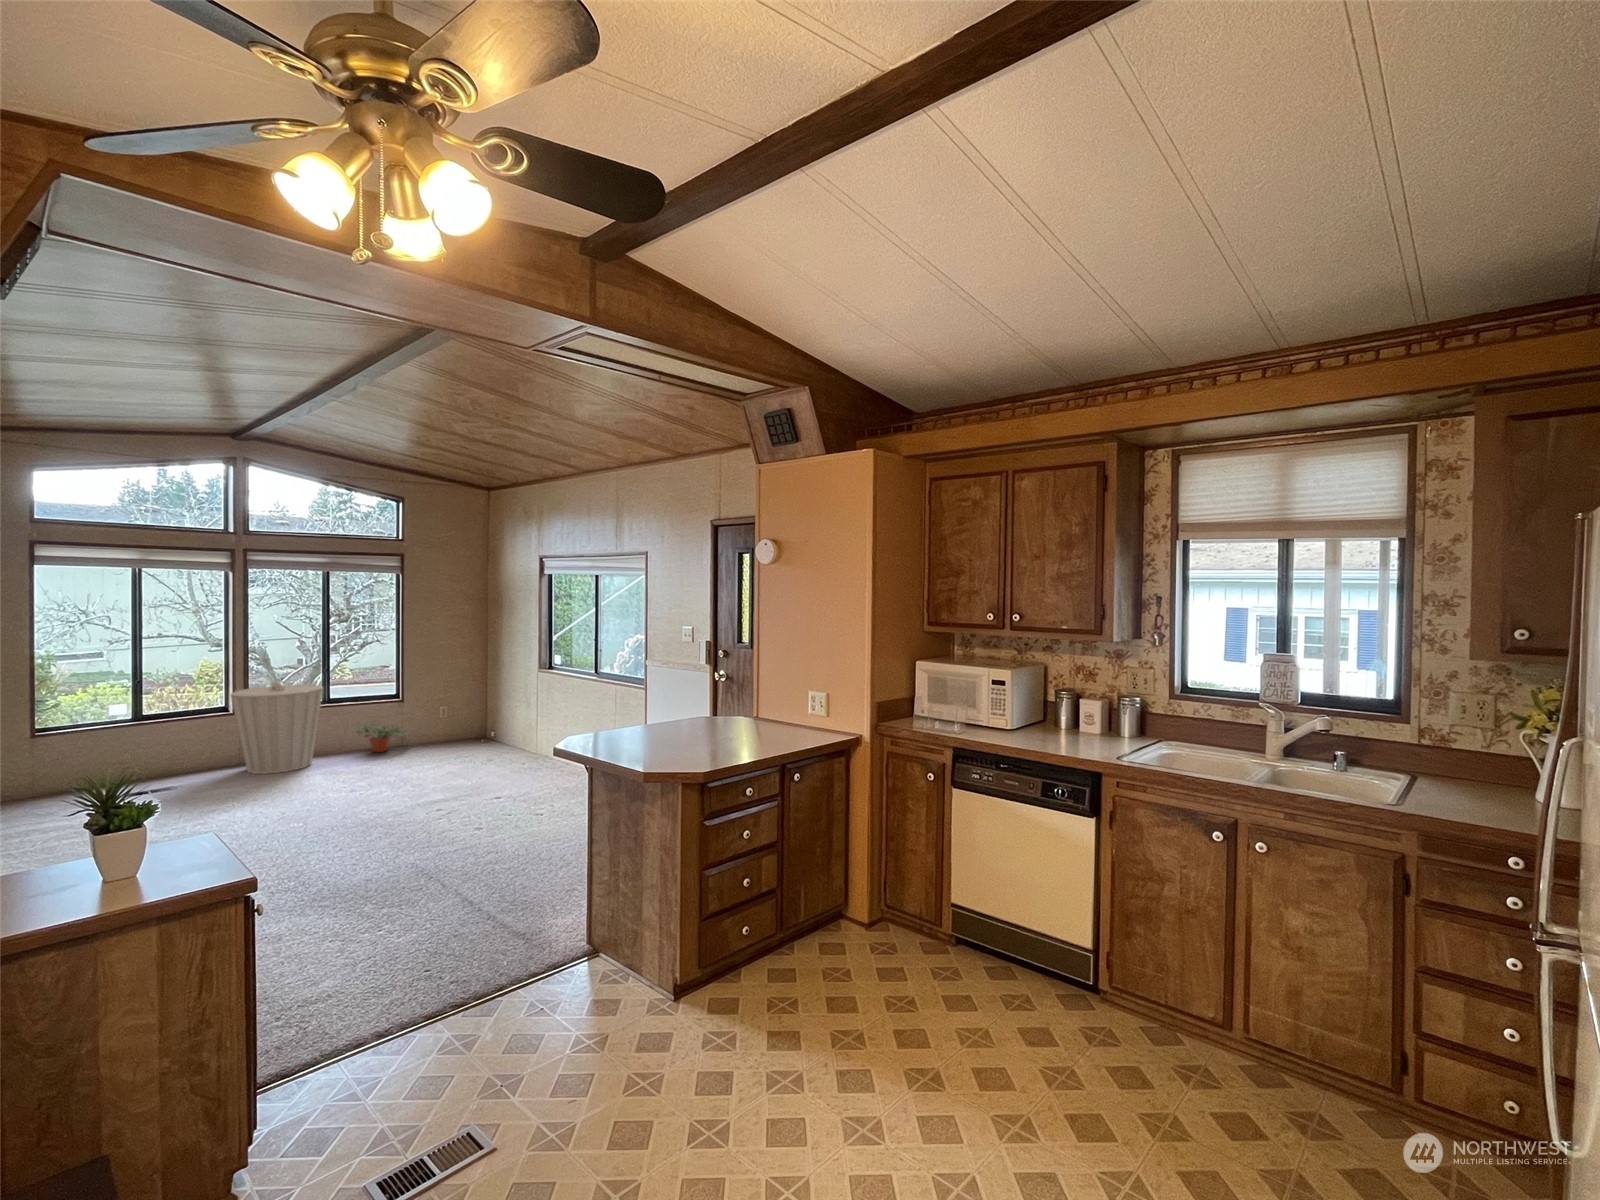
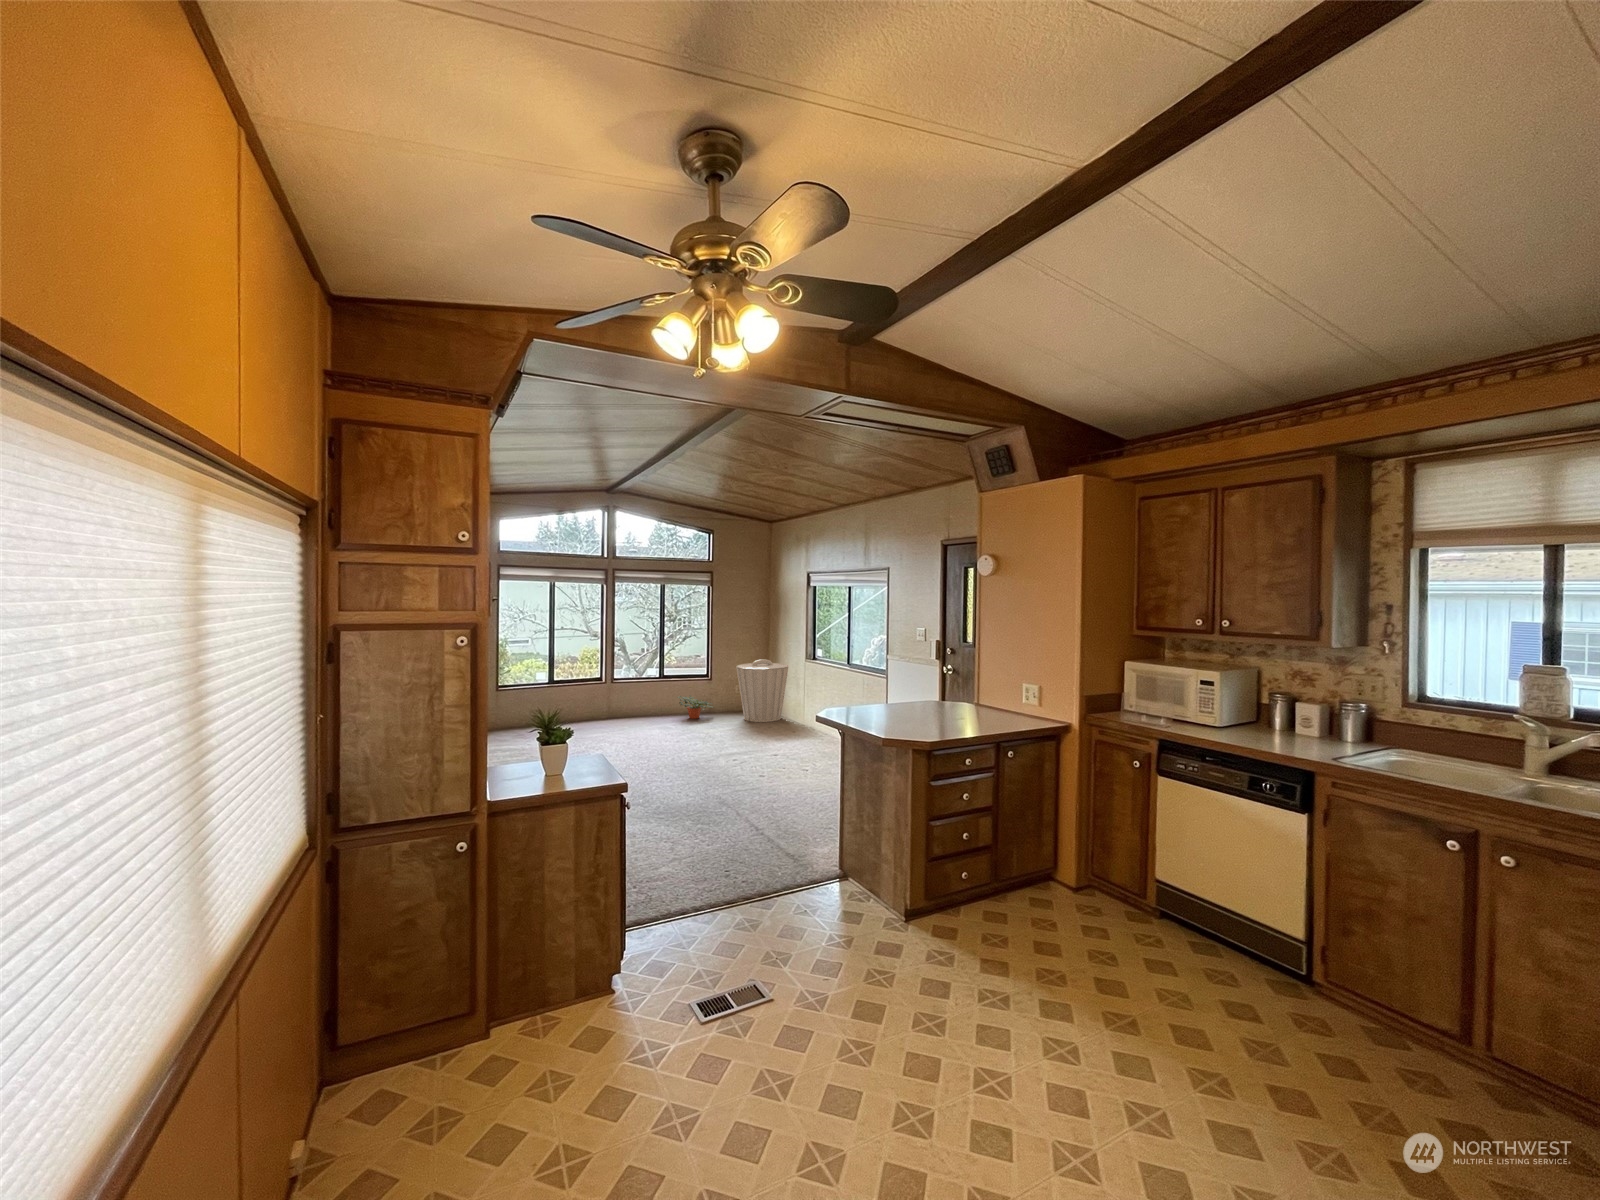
trash can: present [231,681,323,774] -> present [736,659,788,722]

